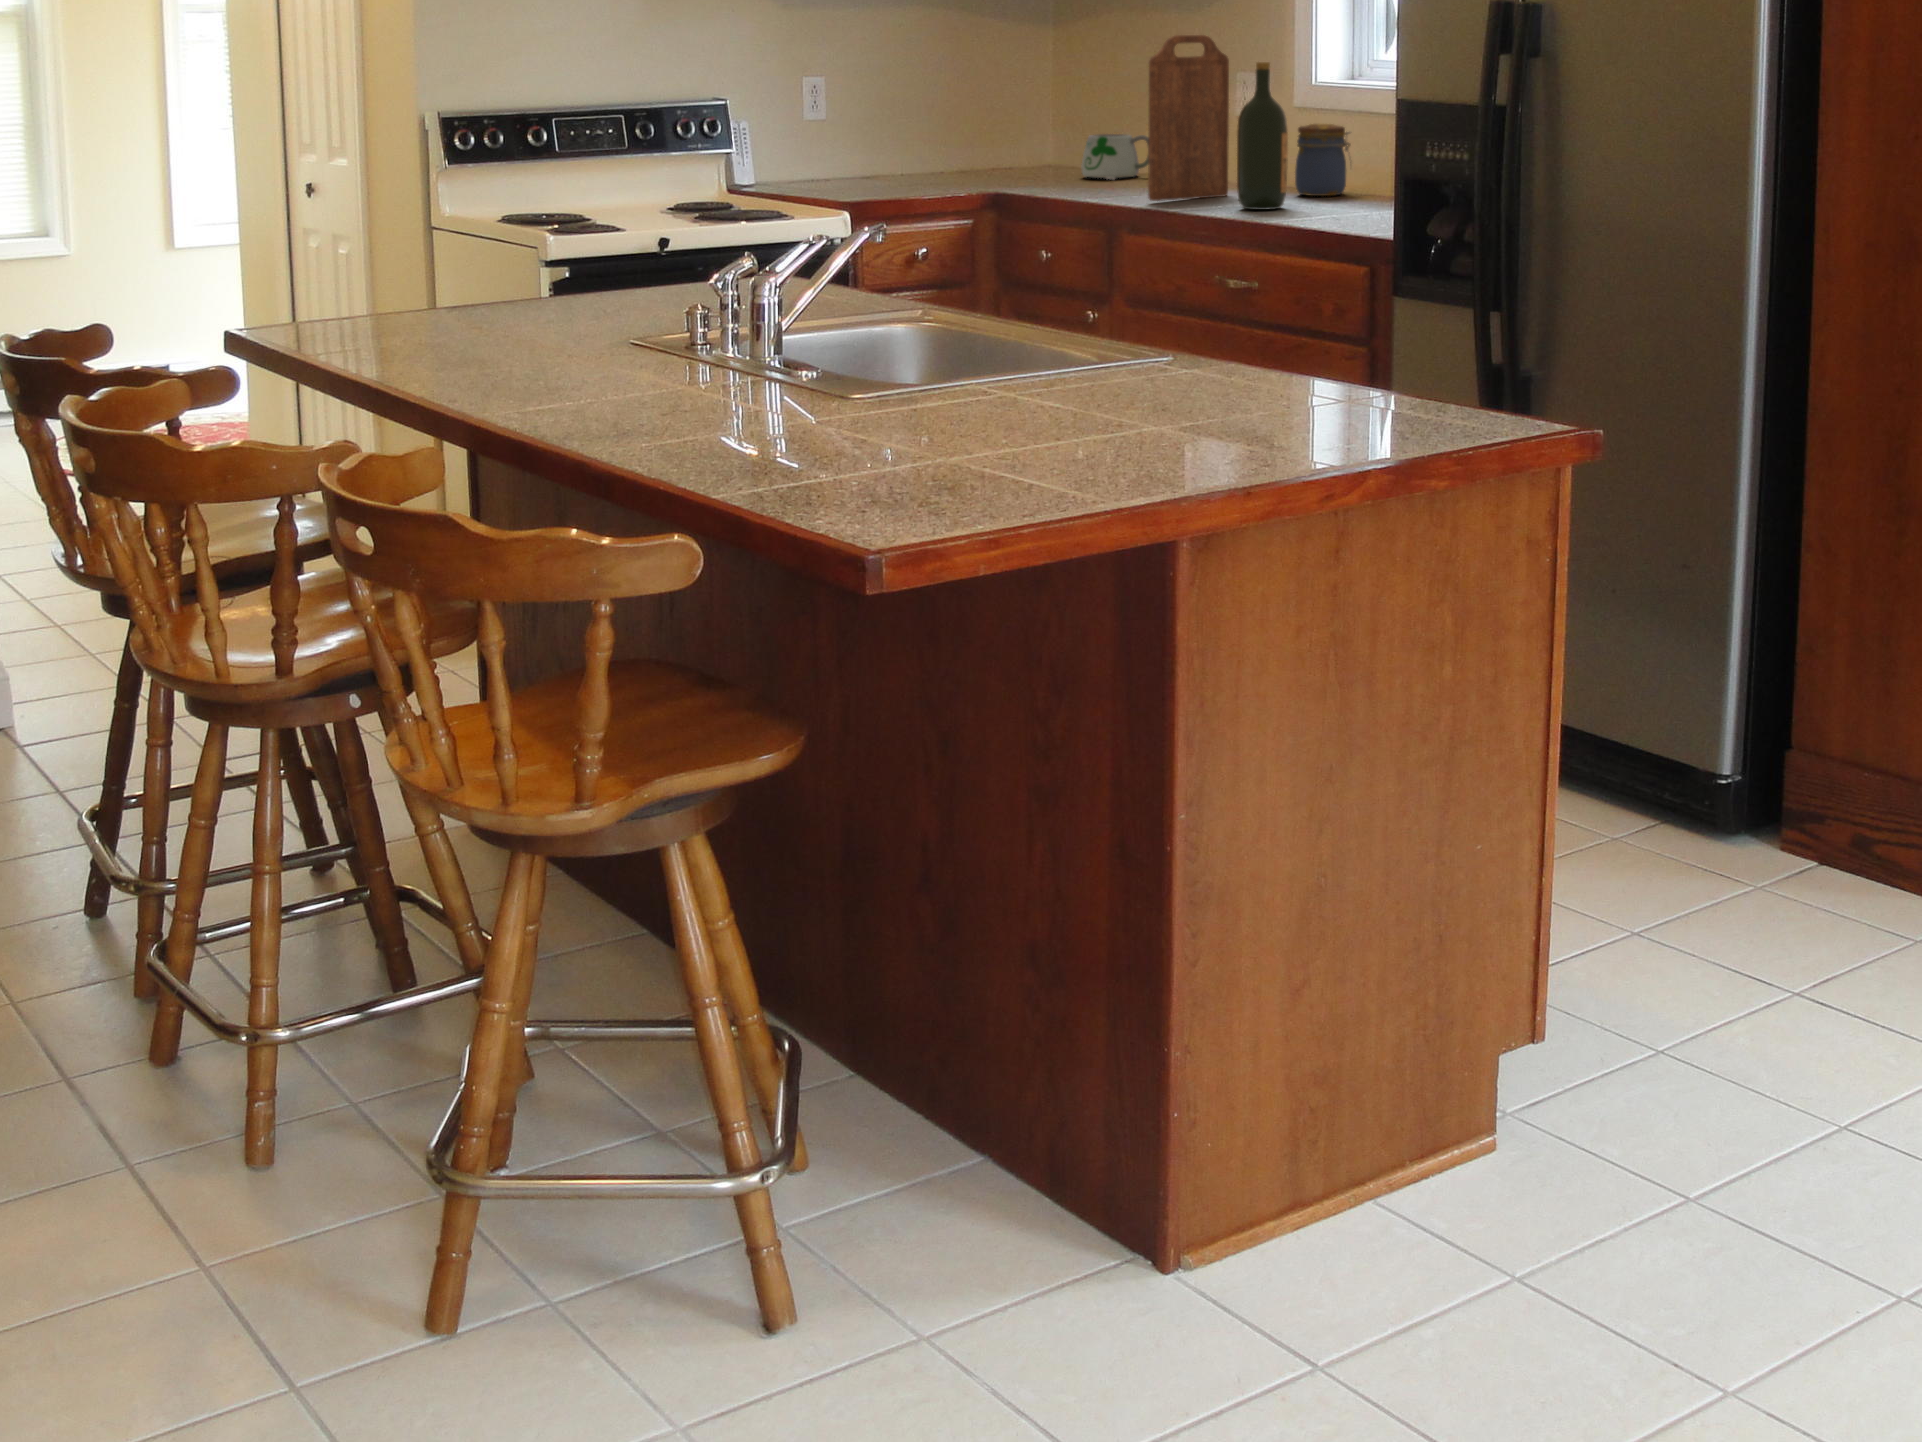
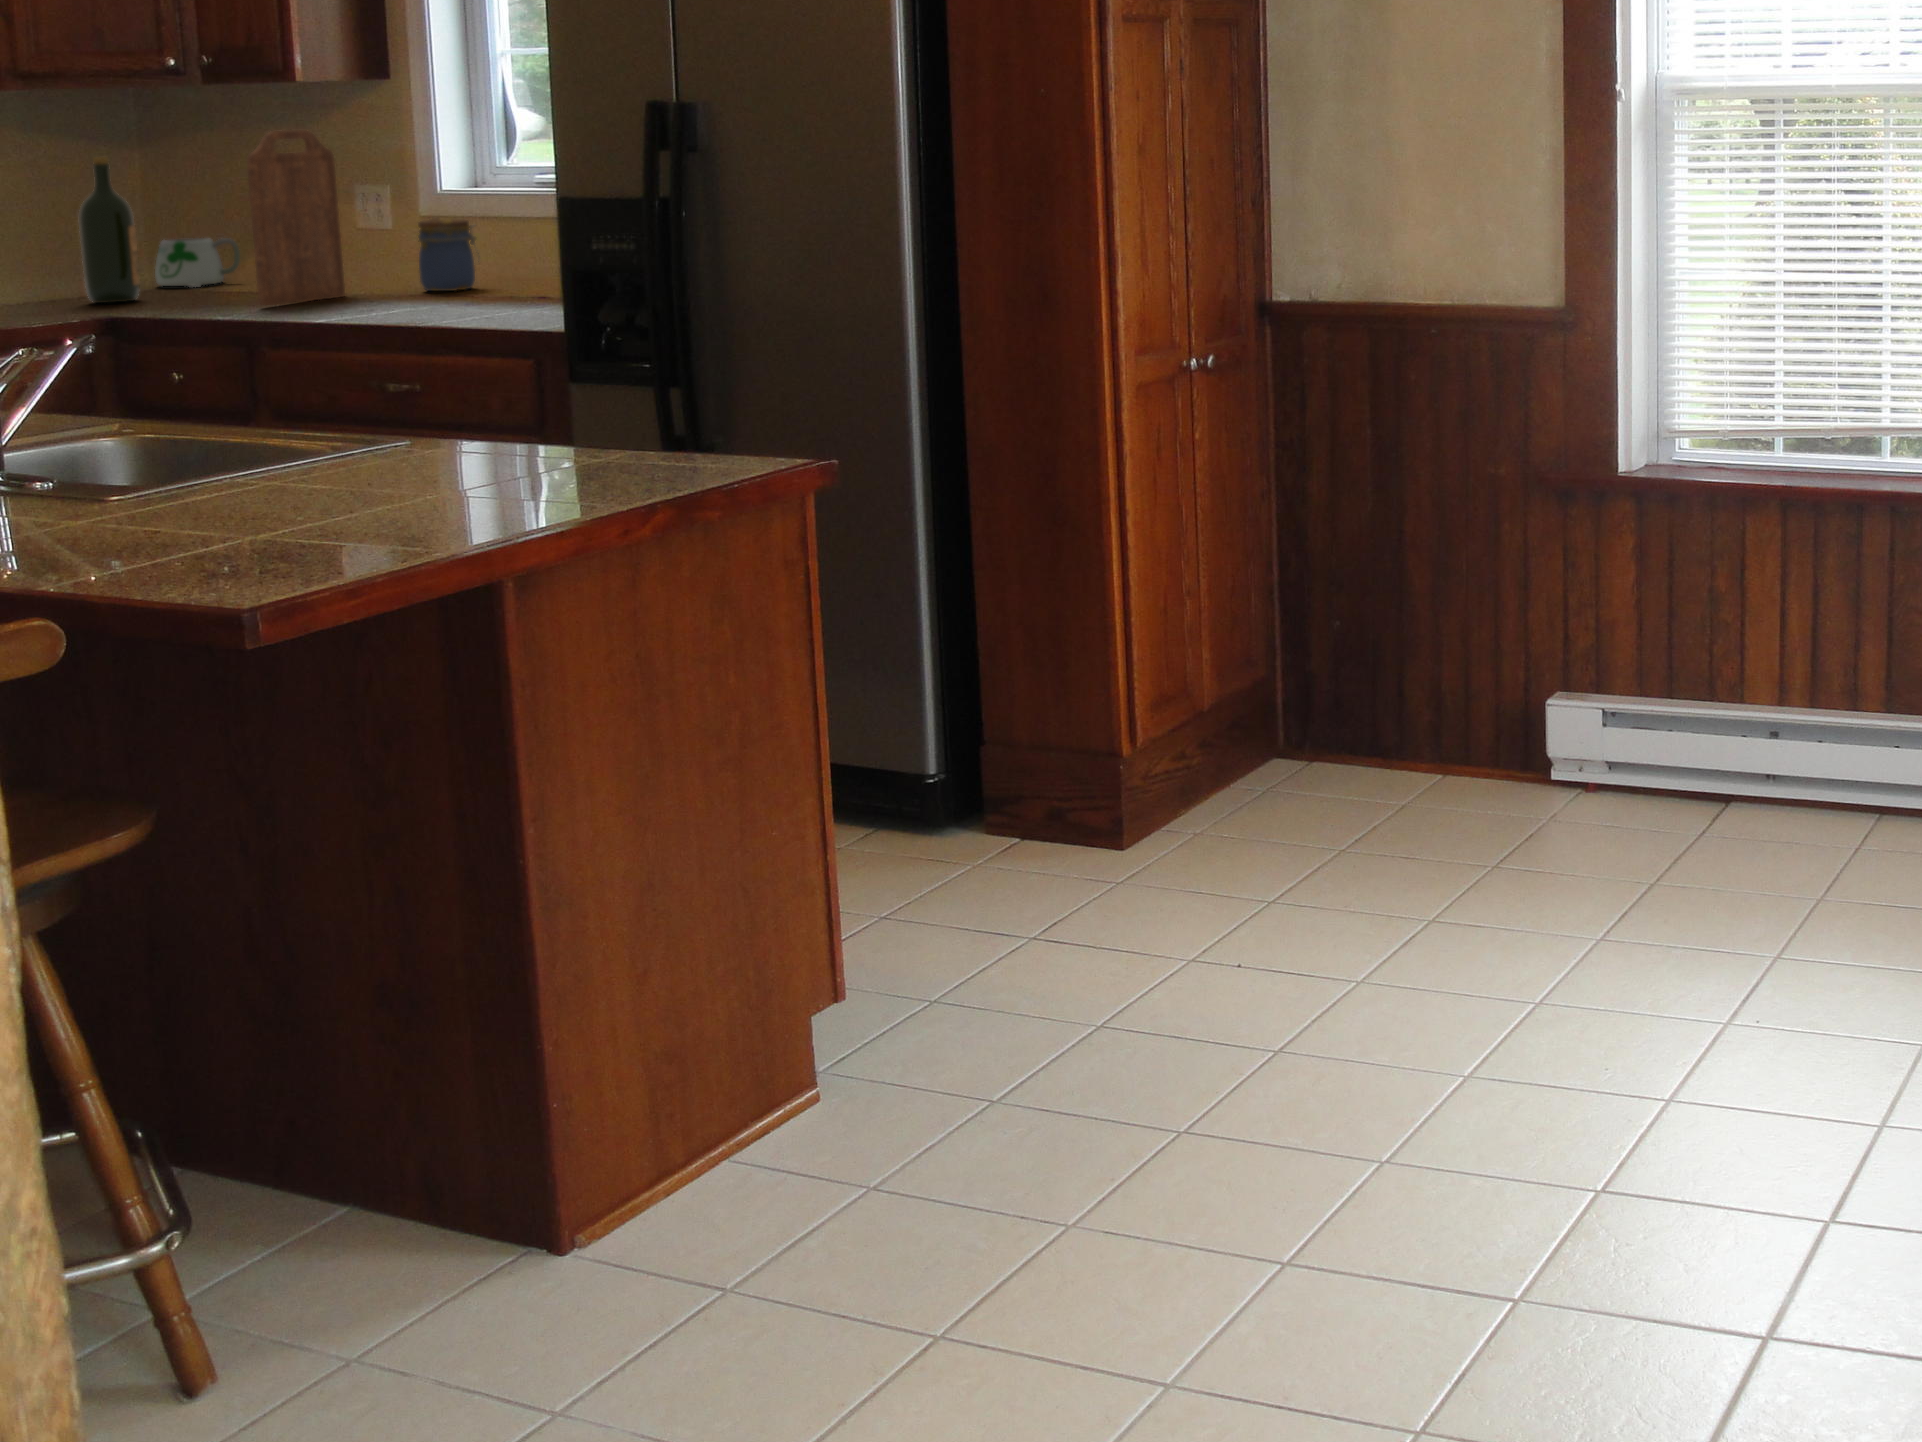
wine bottle: present [1237,62,1288,210] -> present [79,157,140,303]

